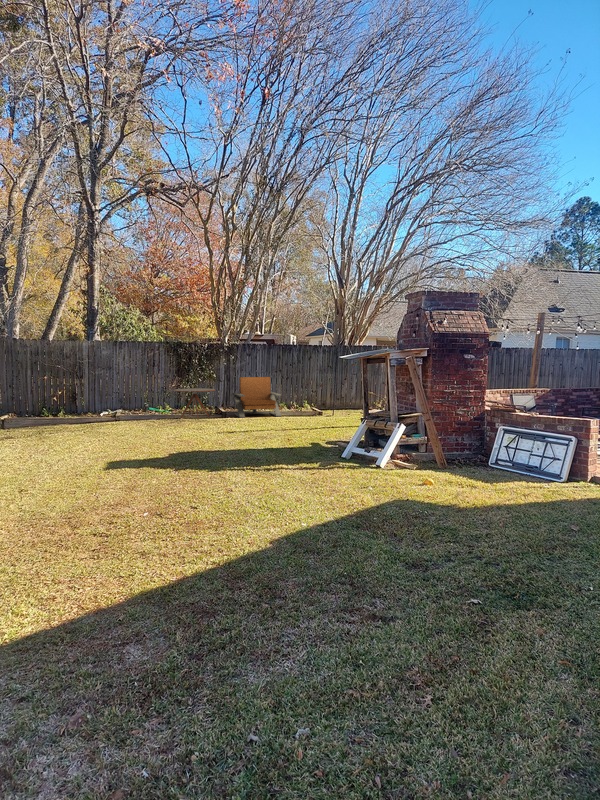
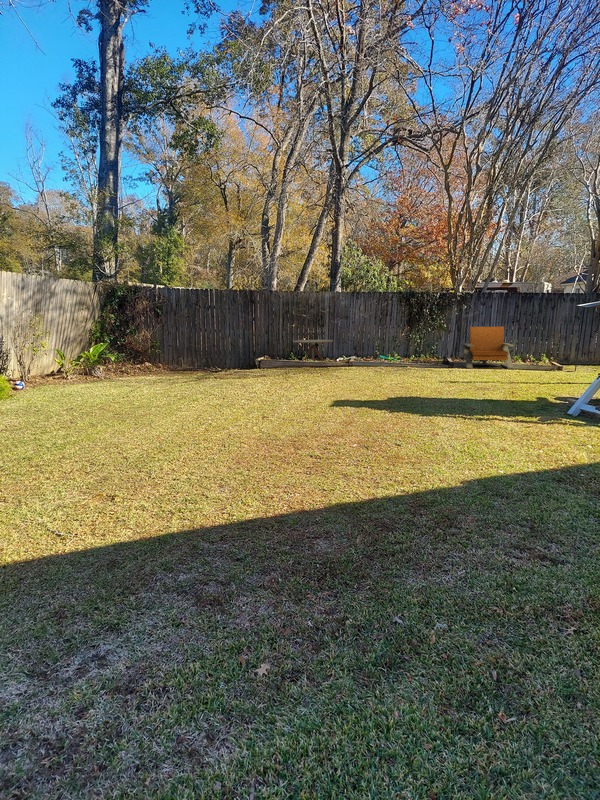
round table: present [174,388,215,418] -> present [293,340,333,369]

